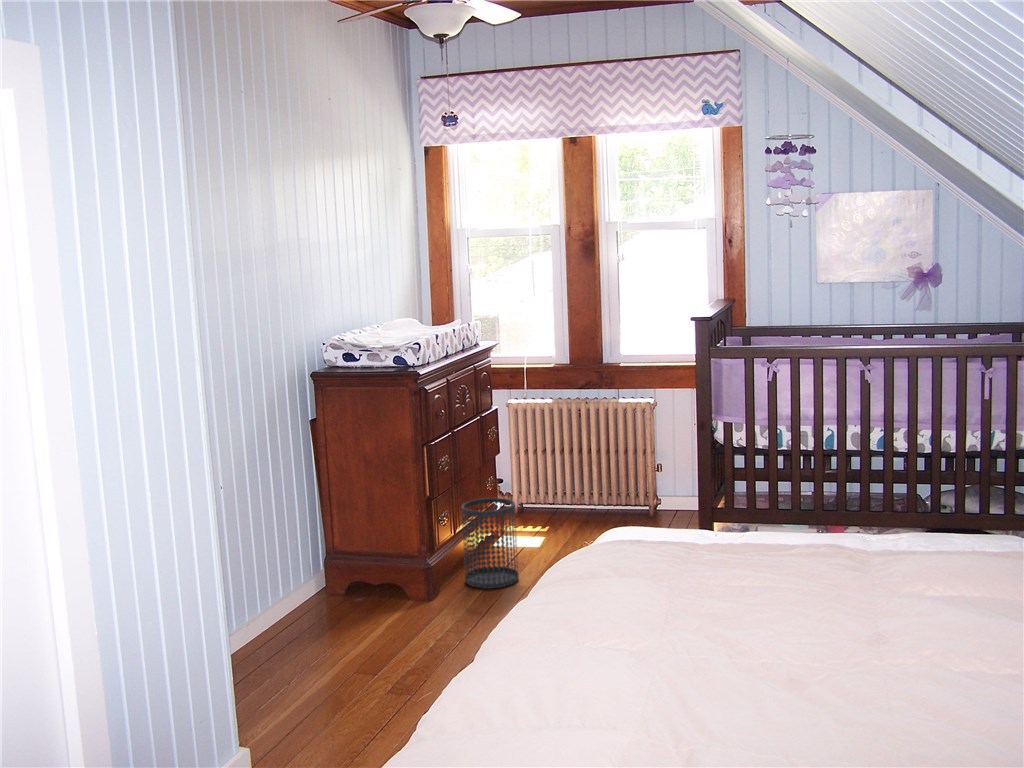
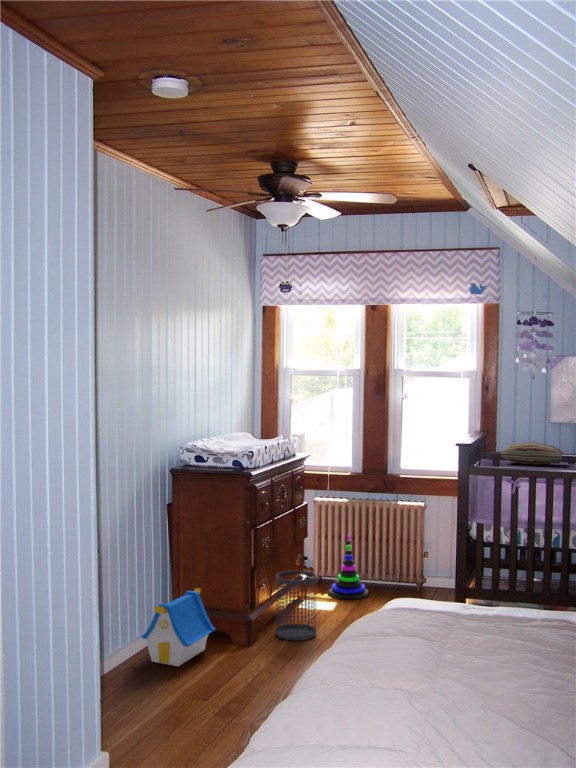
pillow: none [751,311,833,342] -> present [501,442,563,465]
stacking toy: none [533,448,584,531] -> present [329,536,368,599]
toy house: none [285,529,385,632] -> present [141,588,215,666]

